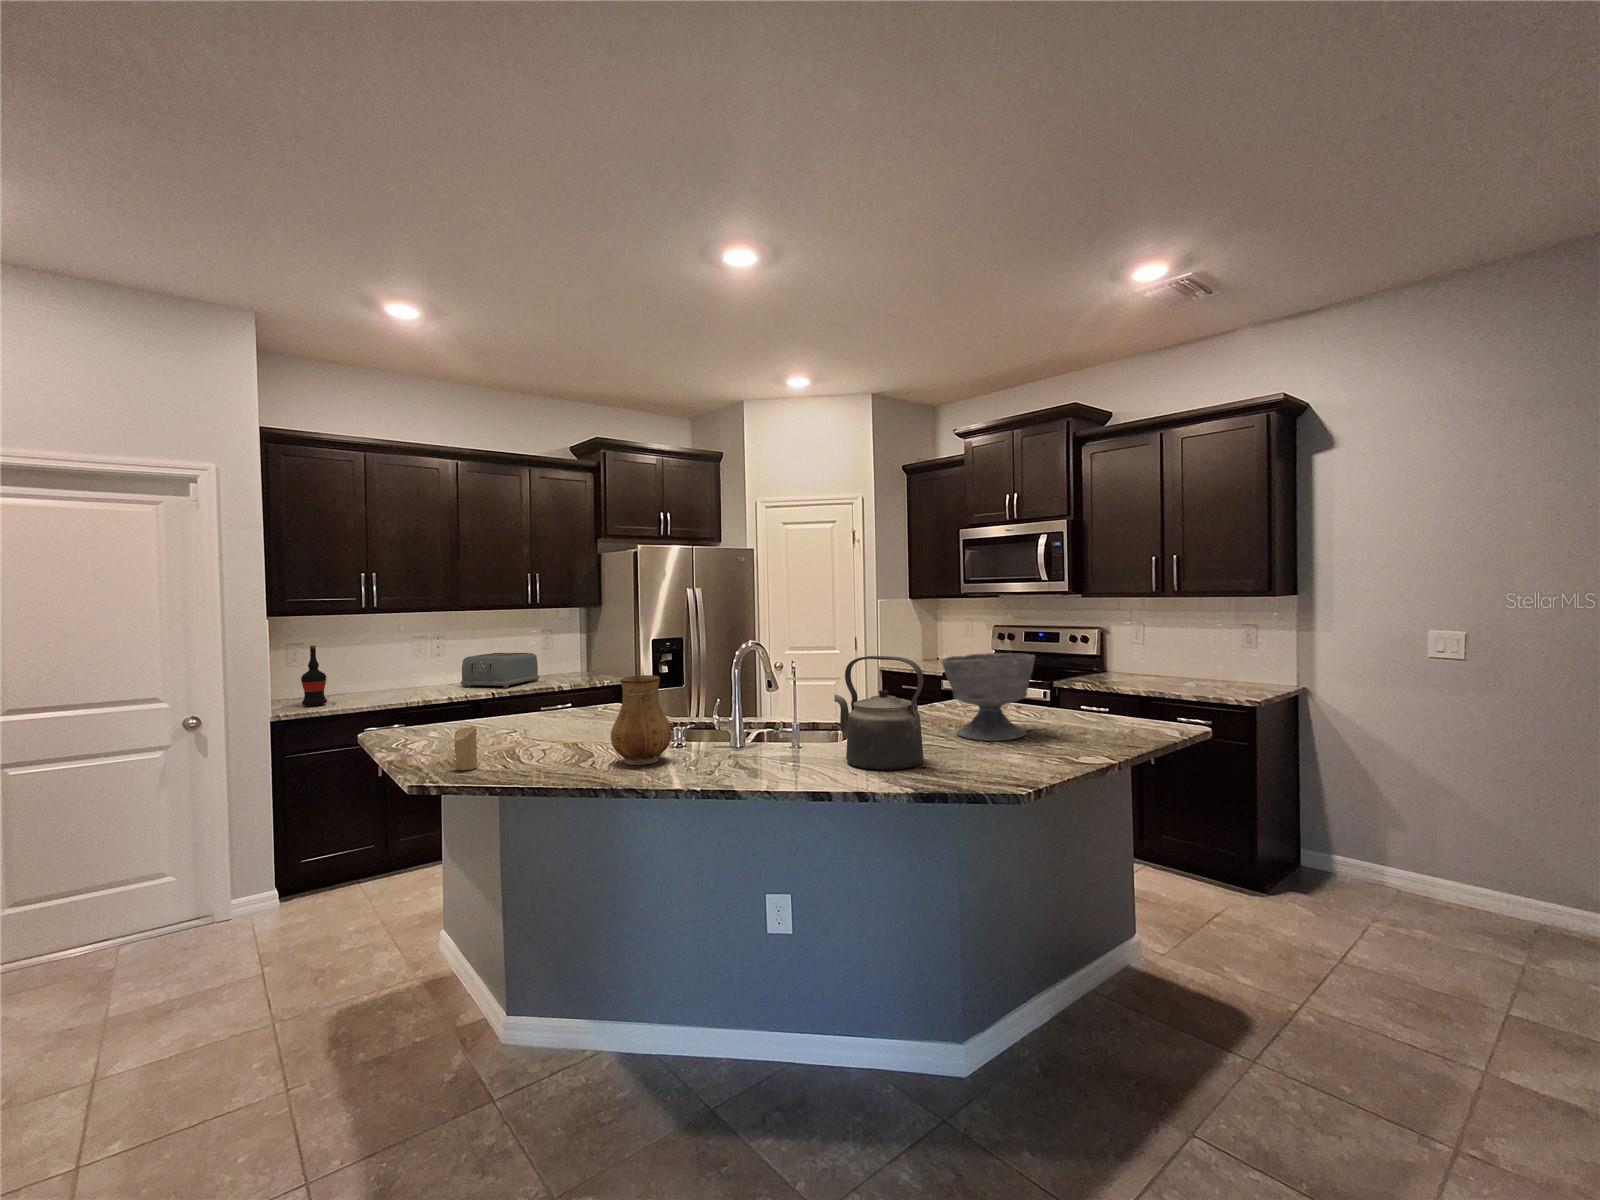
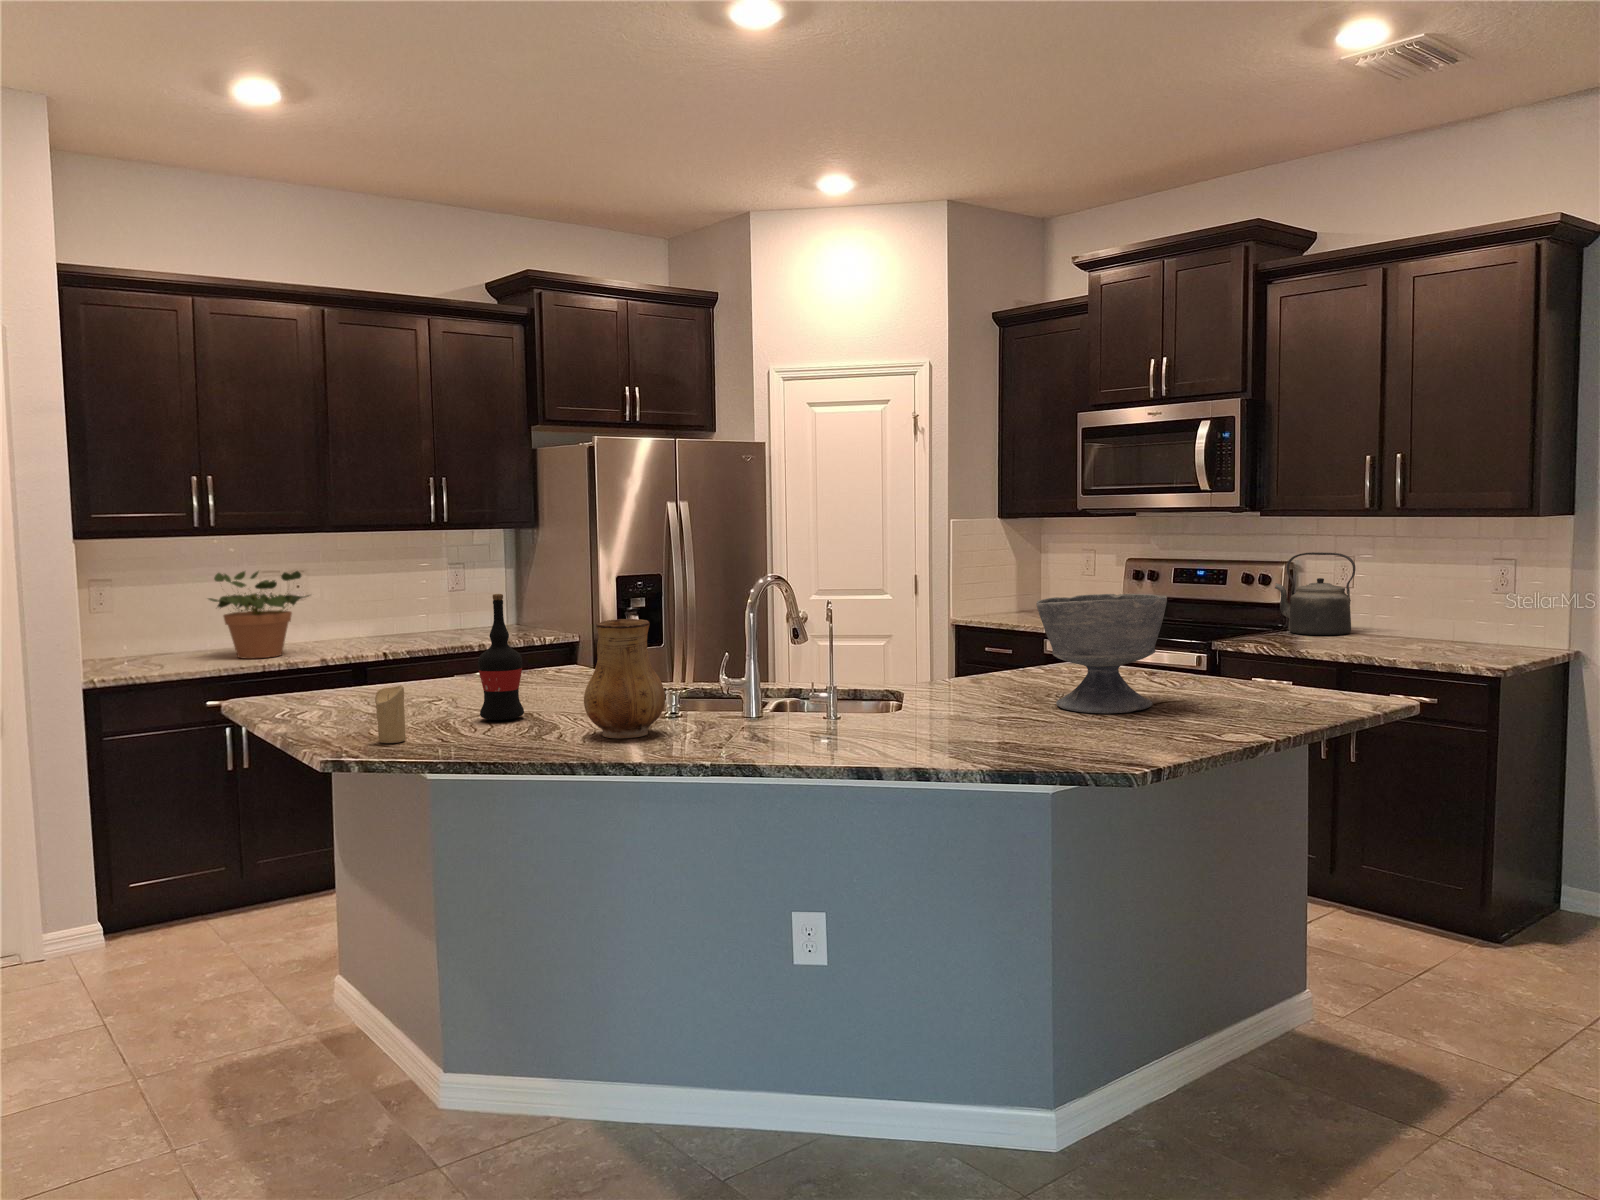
potted plant: none [368,637,446,698] -> present [209,571,309,659]
wine bottle: present [301,645,327,706] -> present [478,594,524,720]
toaster: present [461,653,539,688] -> none [334,595,447,646]
kettle: present [834,656,924,770] -> present [1275,552,1356,635]

